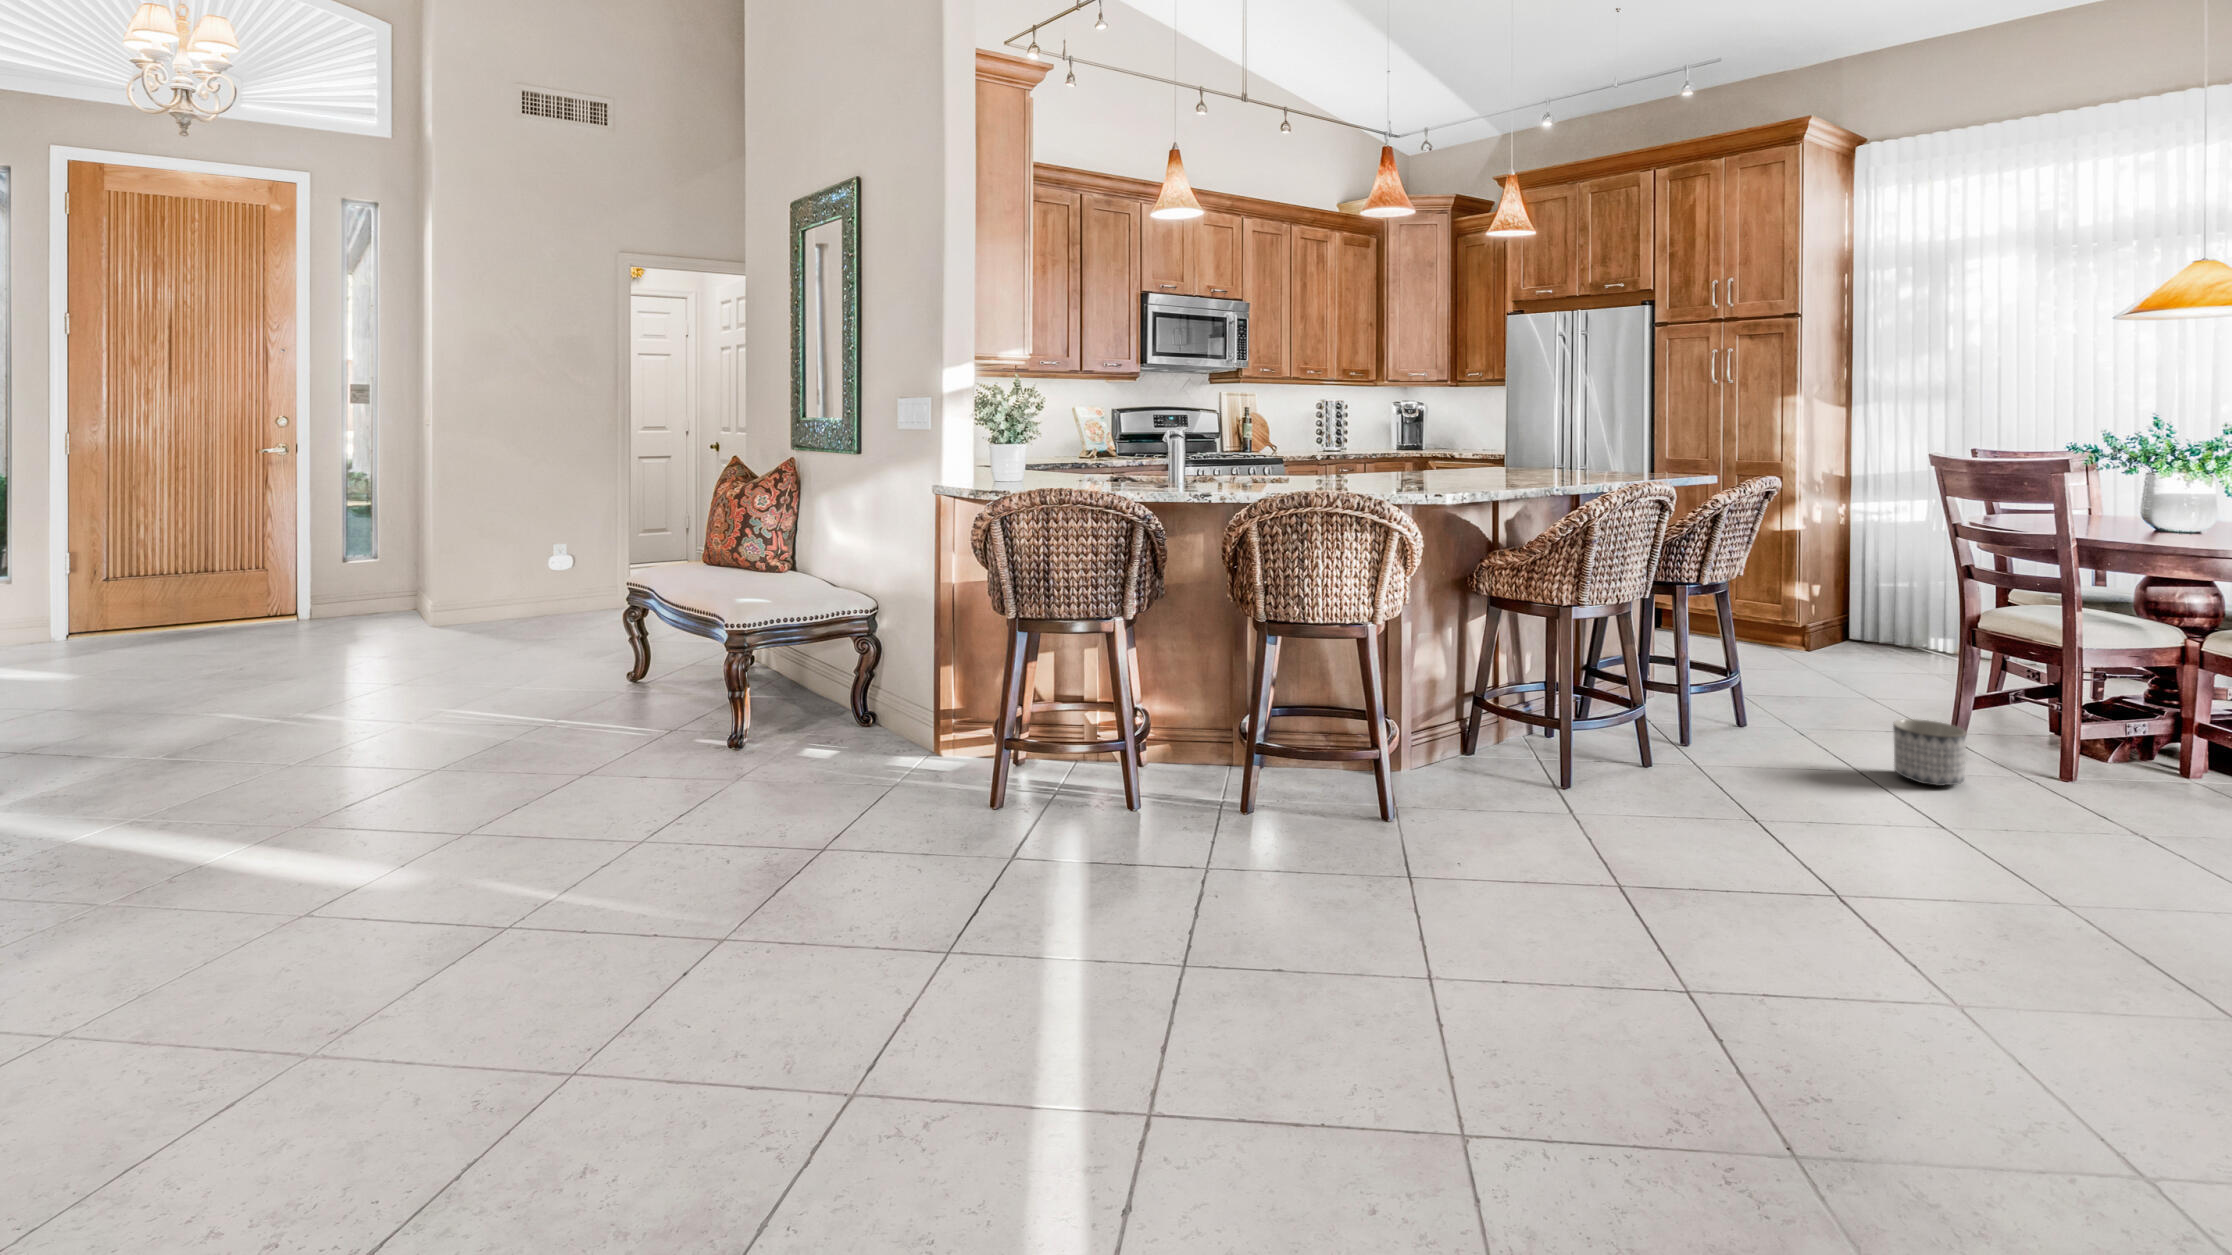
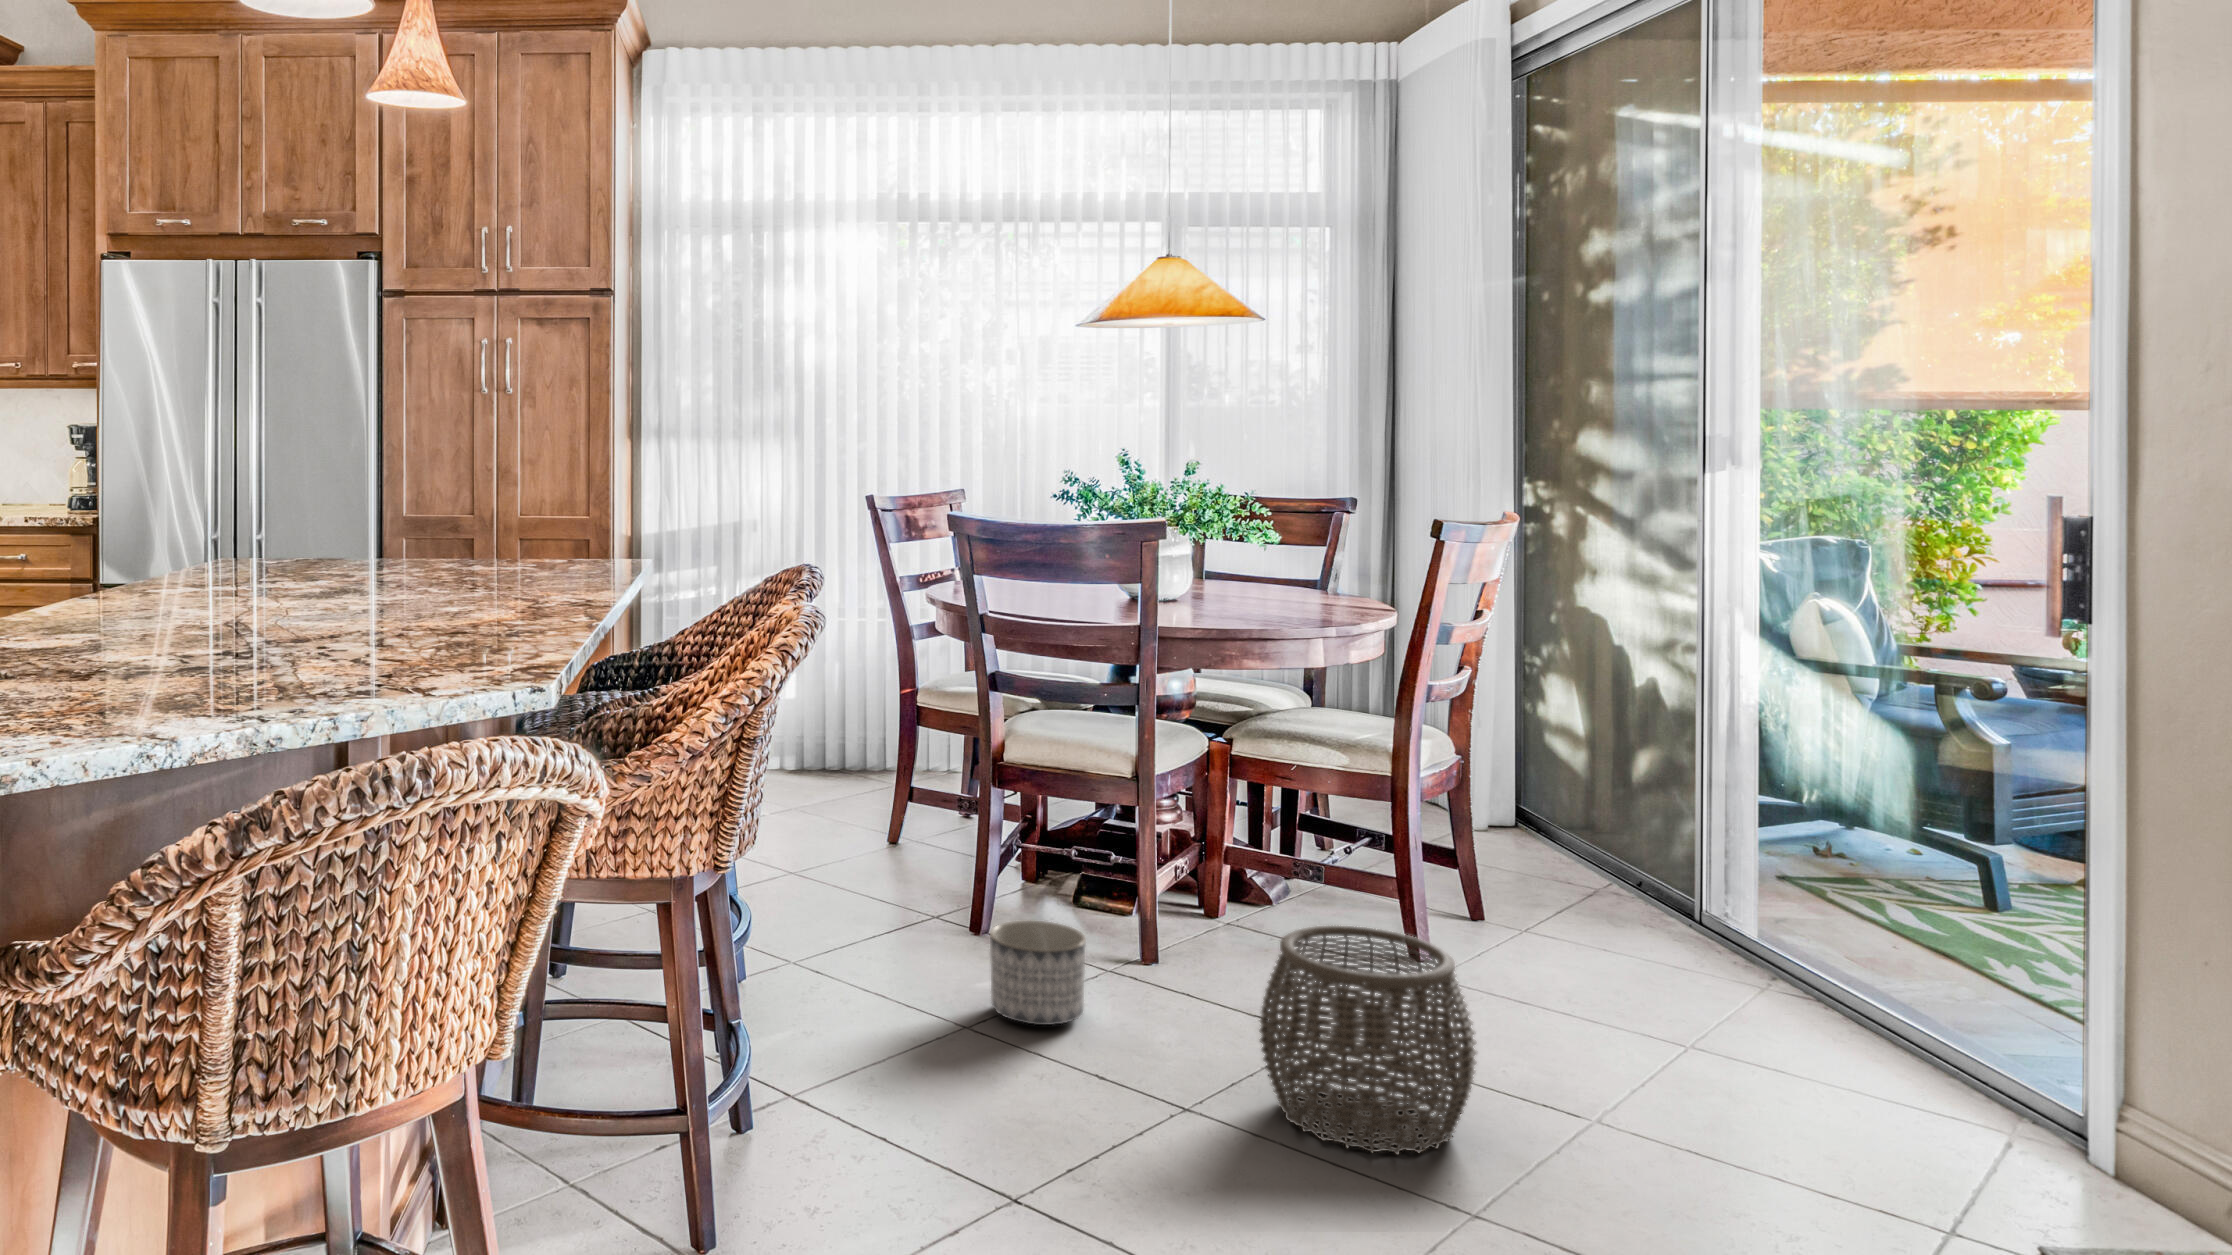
woven basket: none [2009,734,2185,890] -> present [1260,926,1477,1154]

